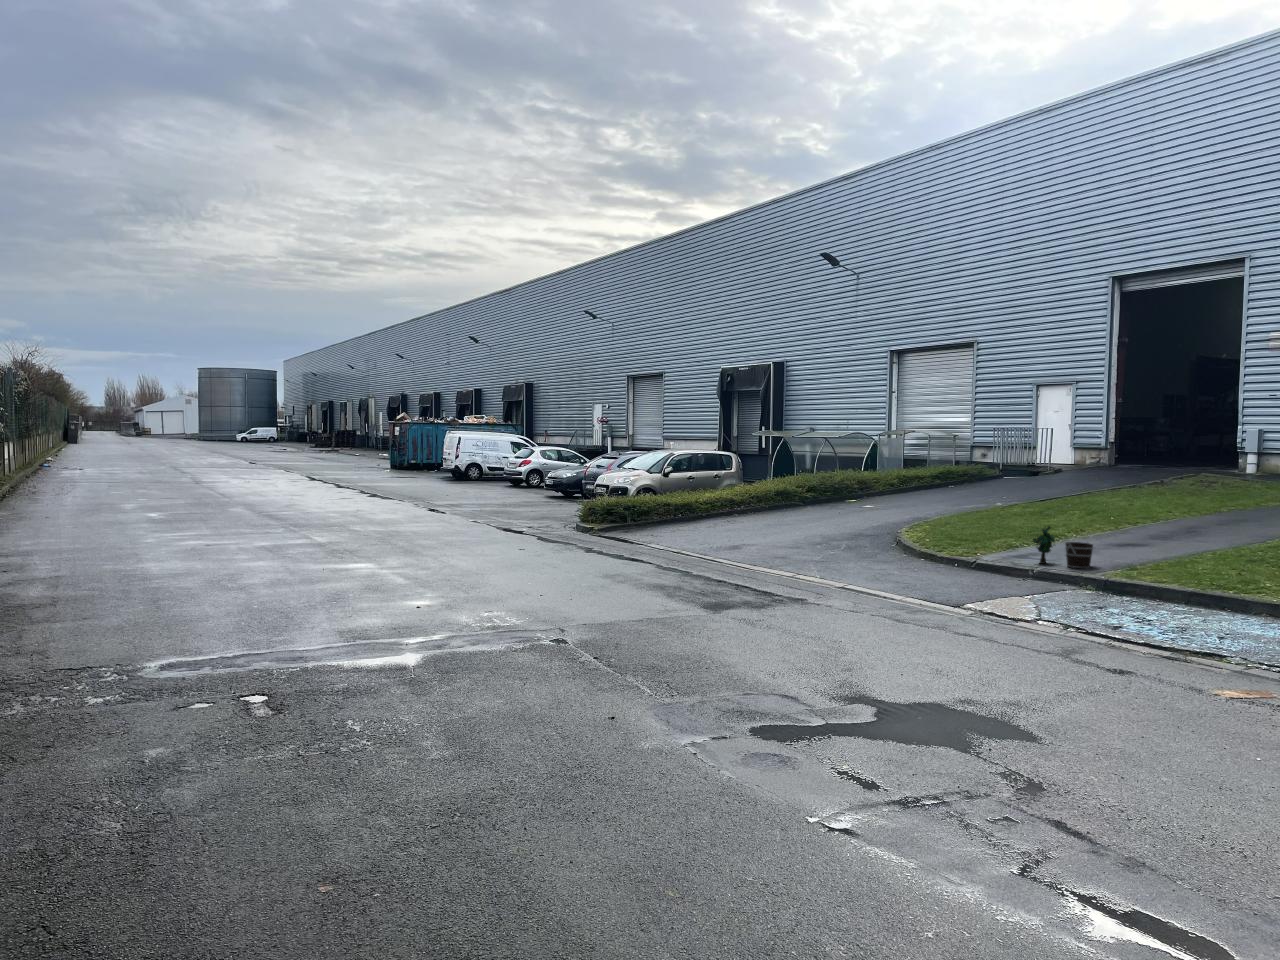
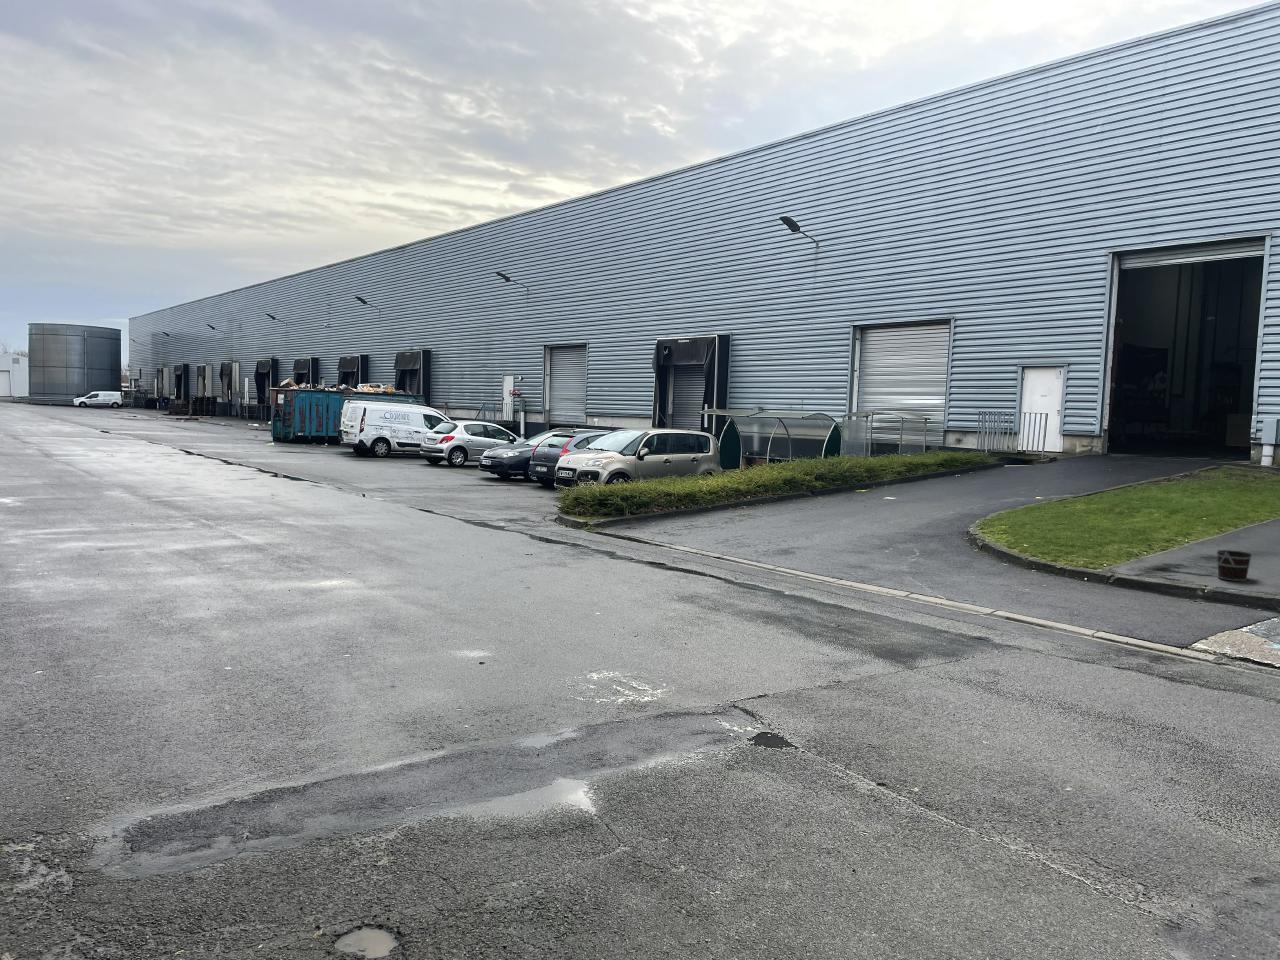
decorative plant: present [1033,526,1055,564] -> none [1171,531,1200,575]

